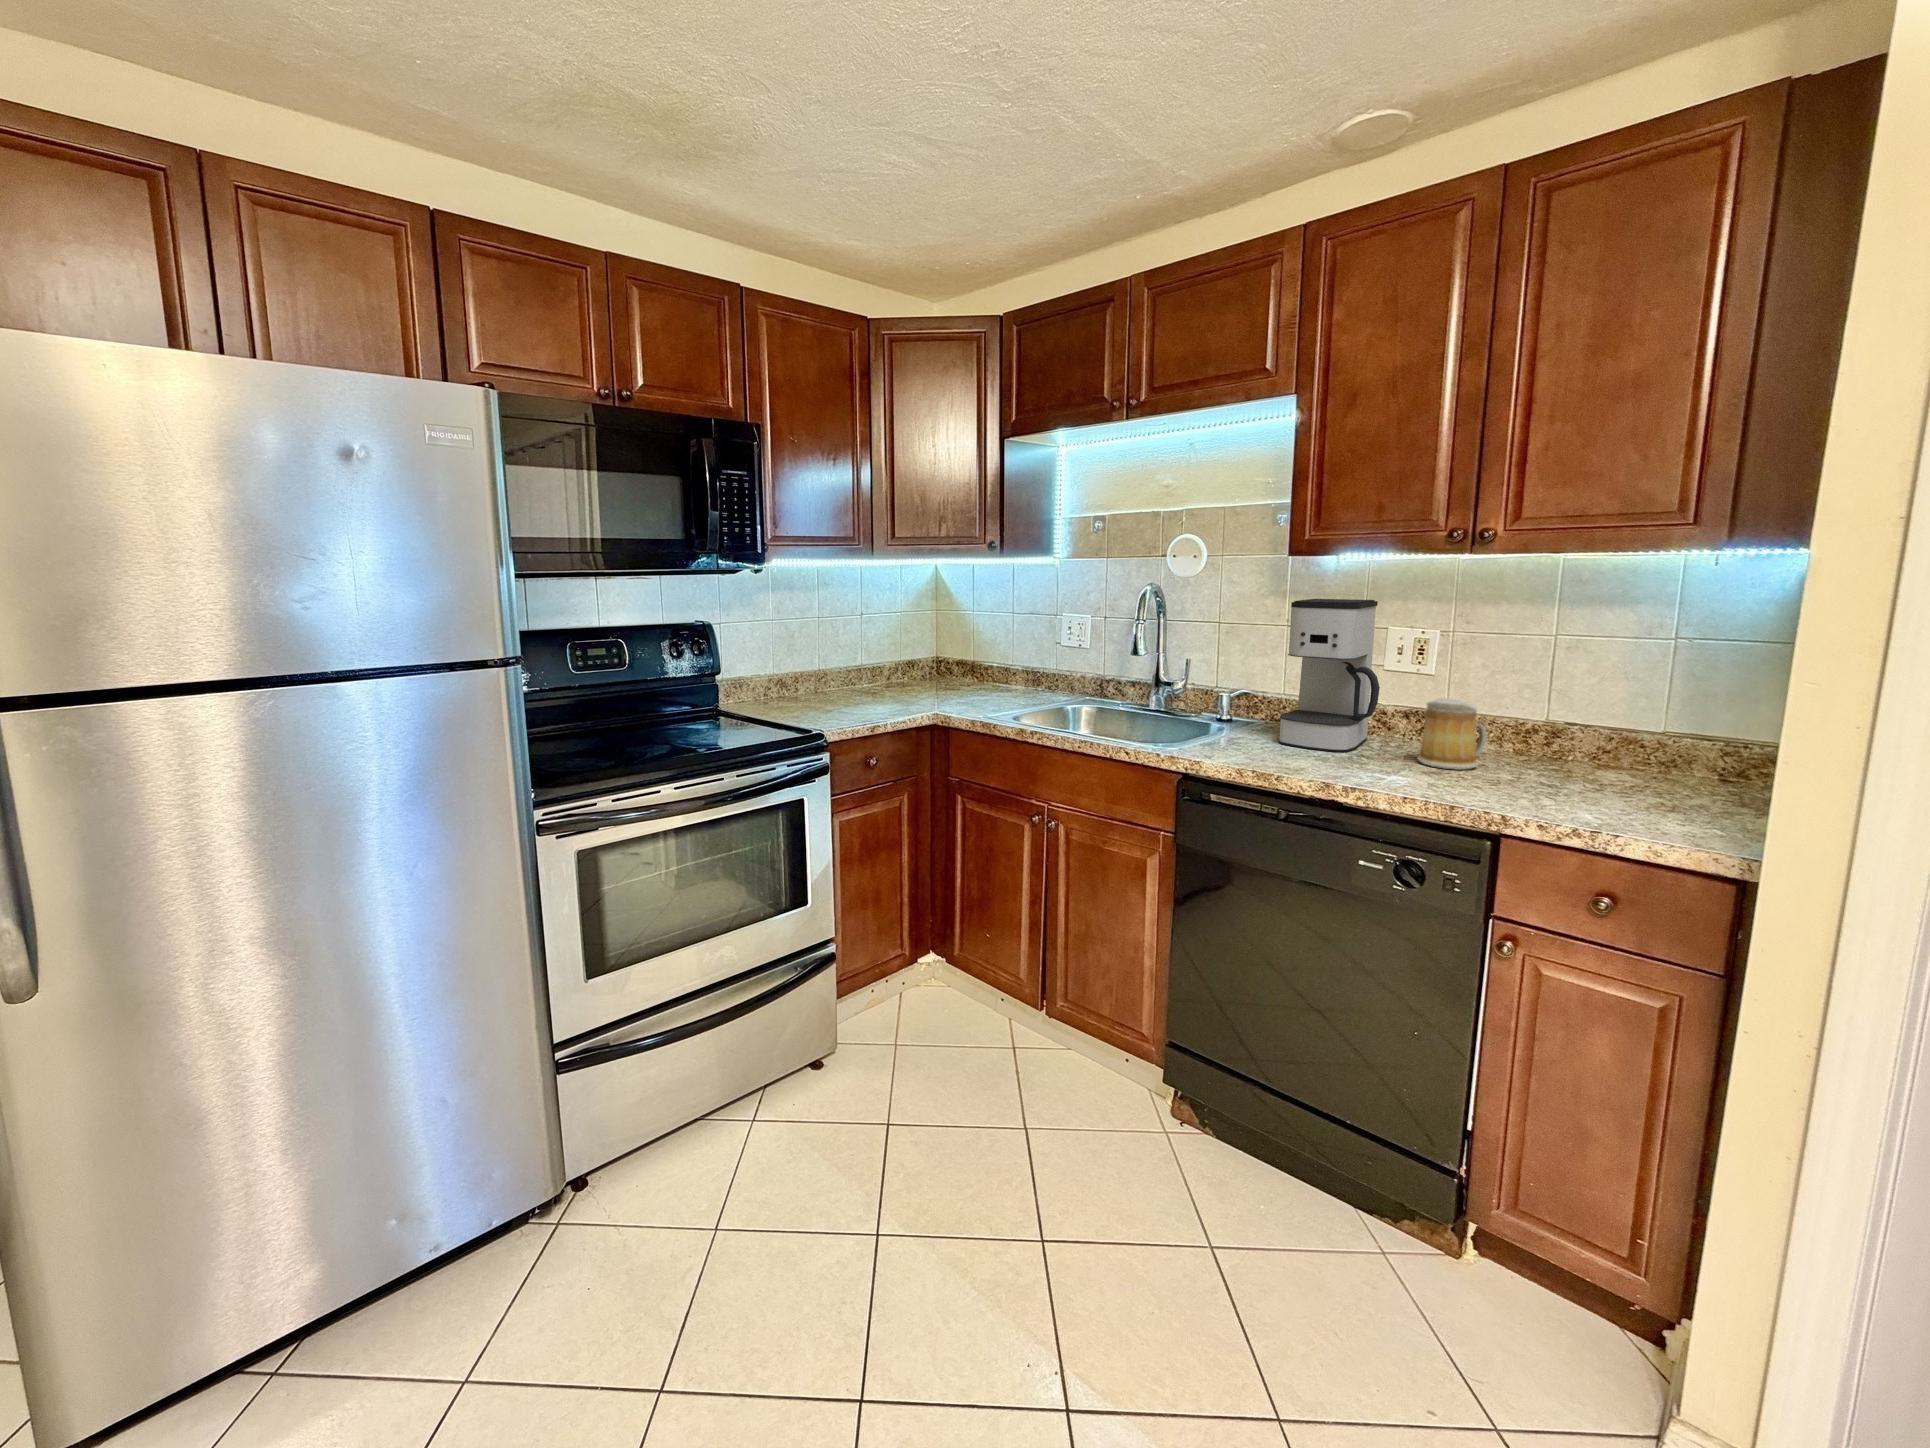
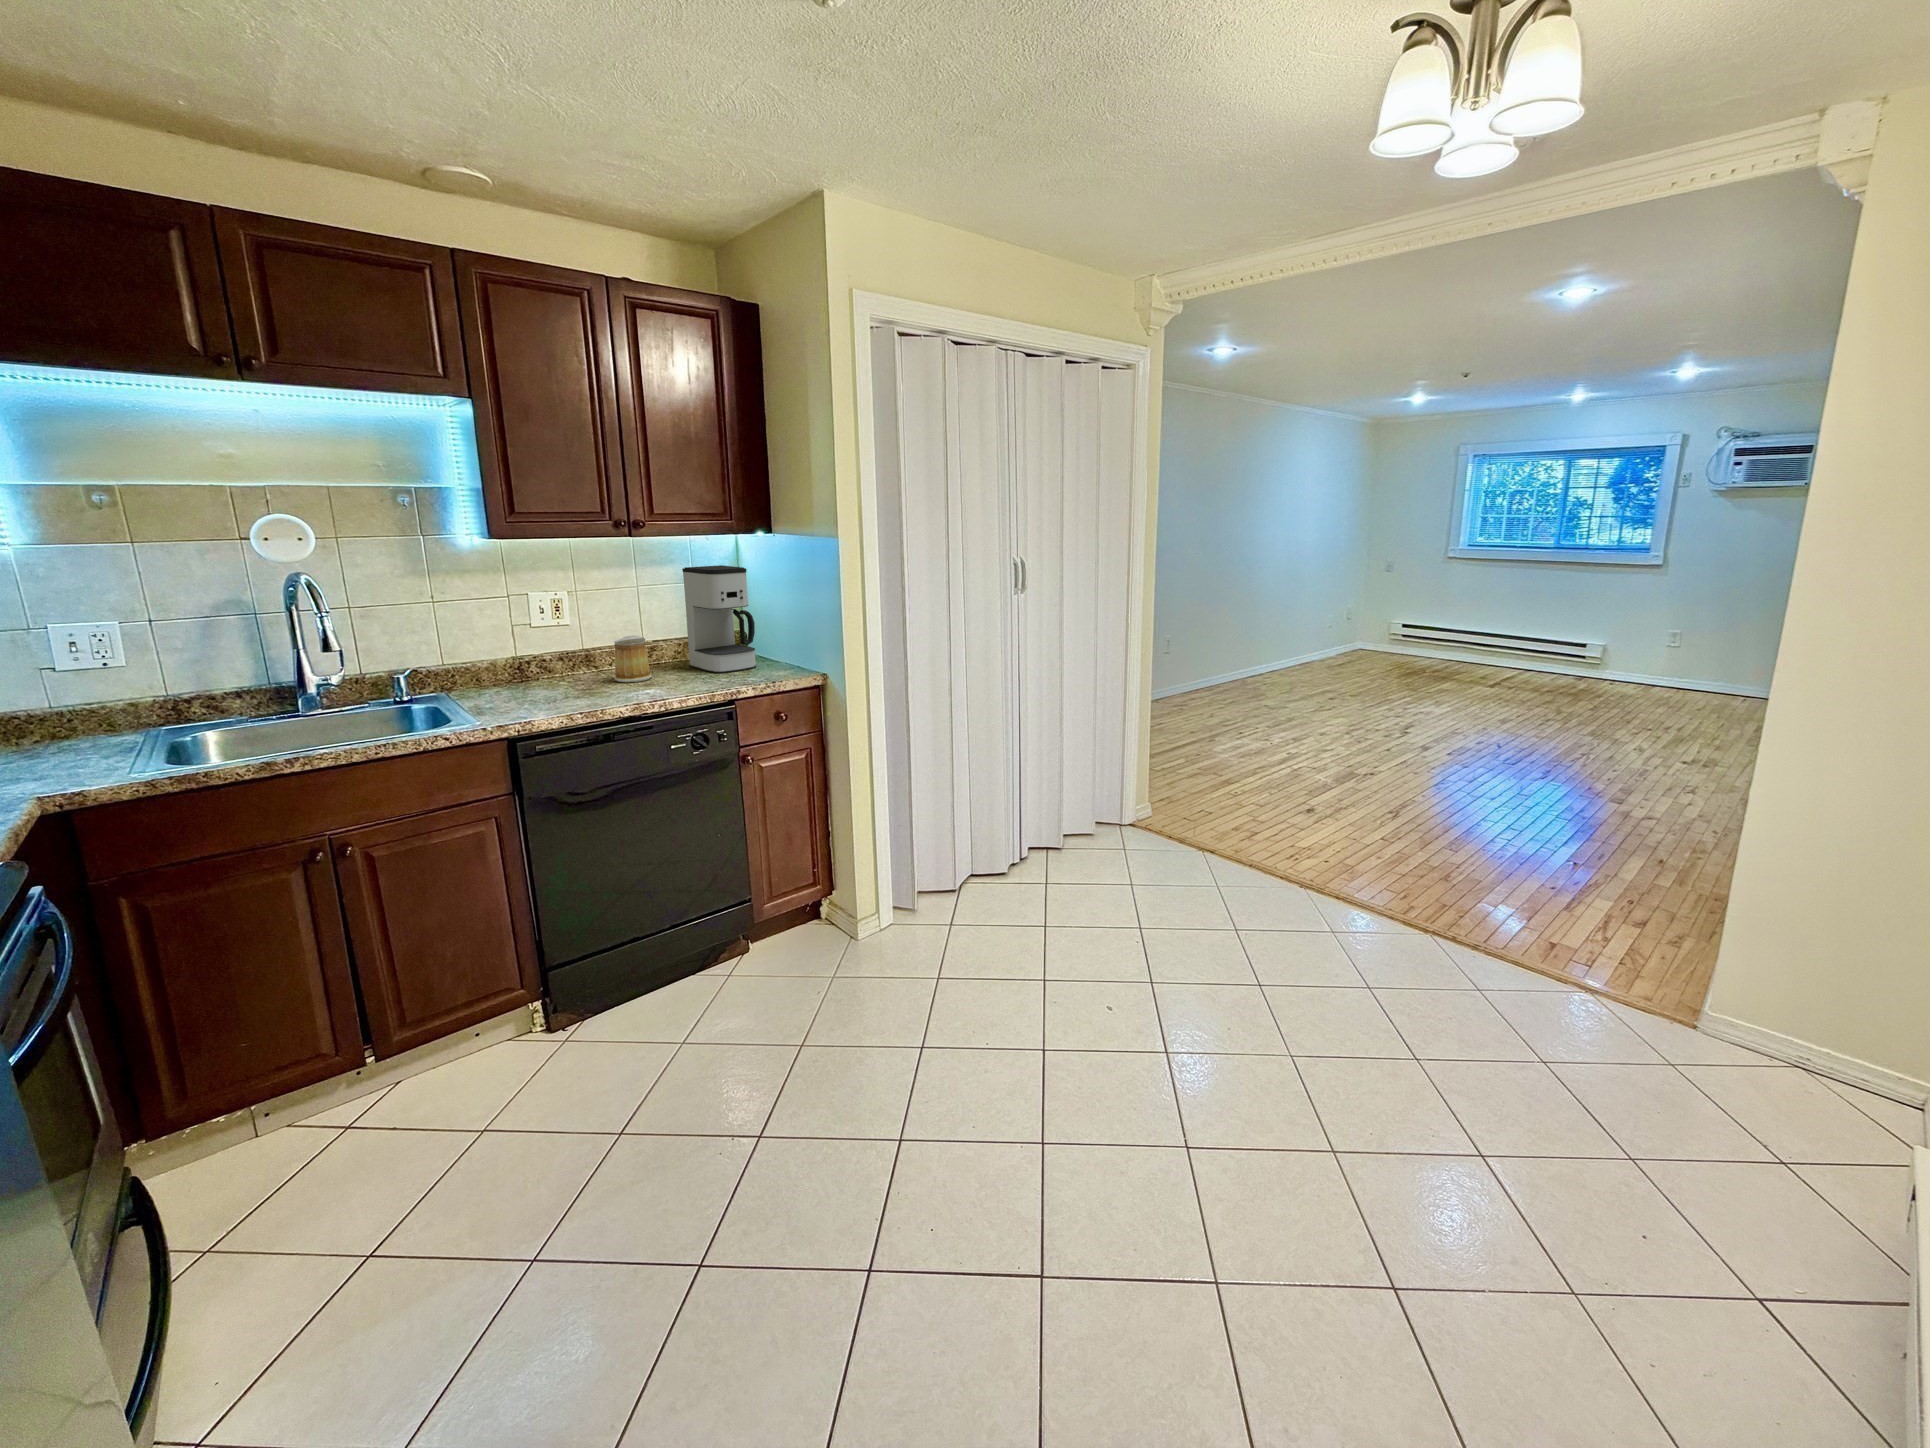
coffee maker: present [1279,599,1380,752] -> present [682,565,756,673]

